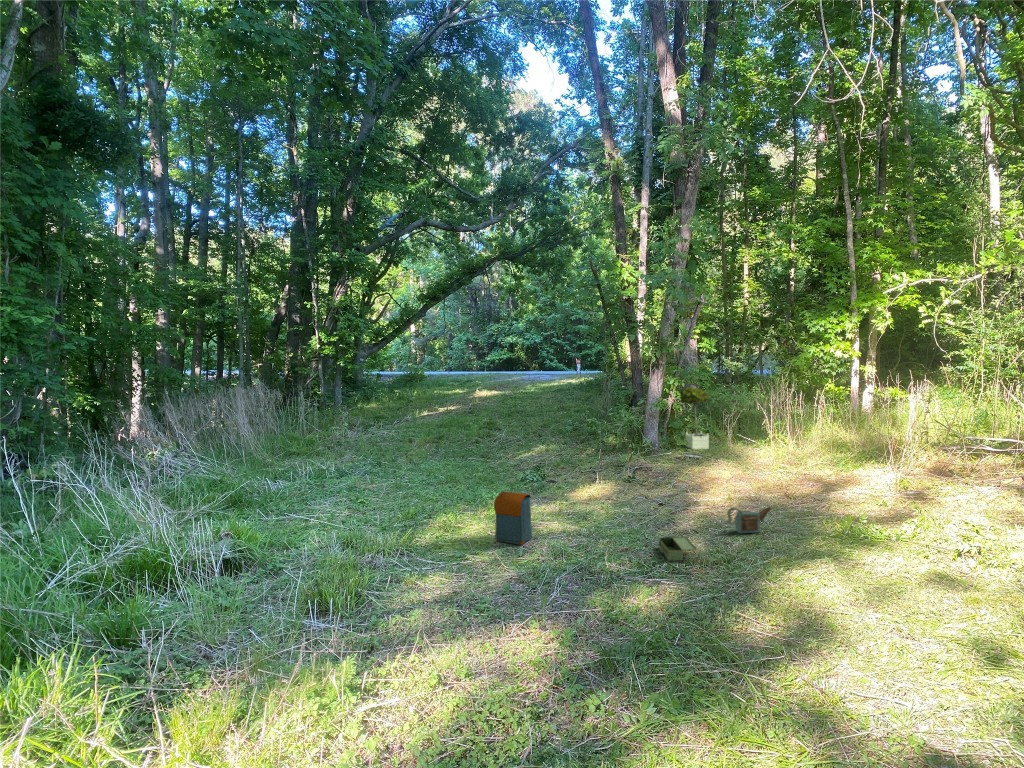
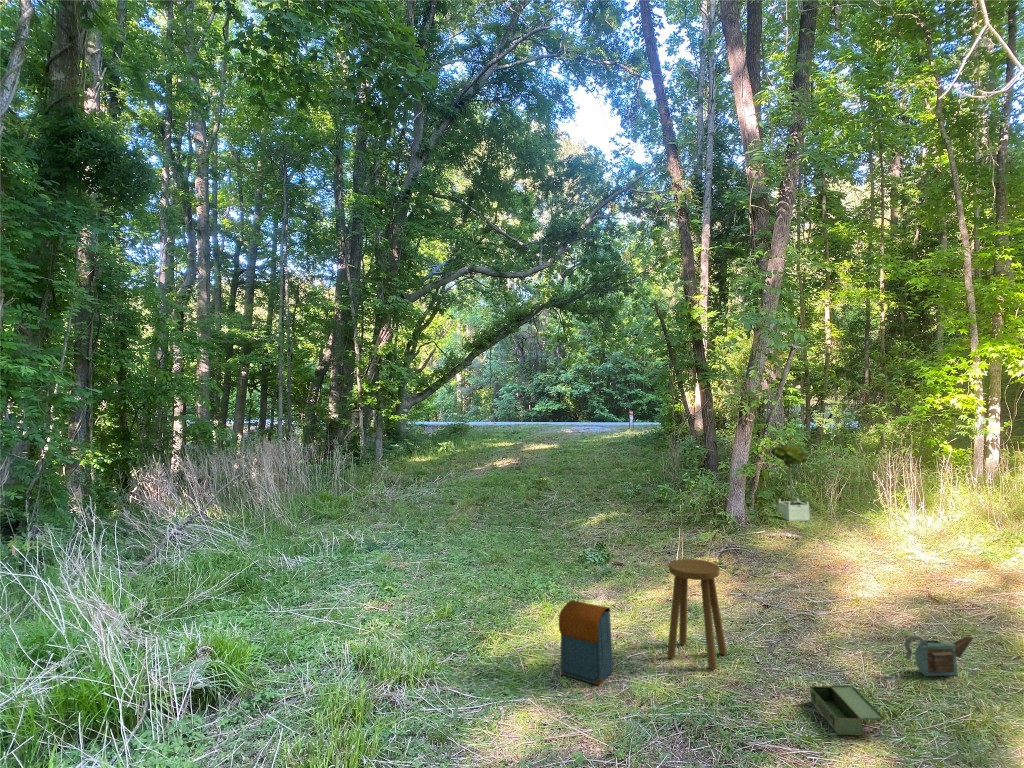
stool: none [571,463,613,535] -> present [667,559,726,669]

